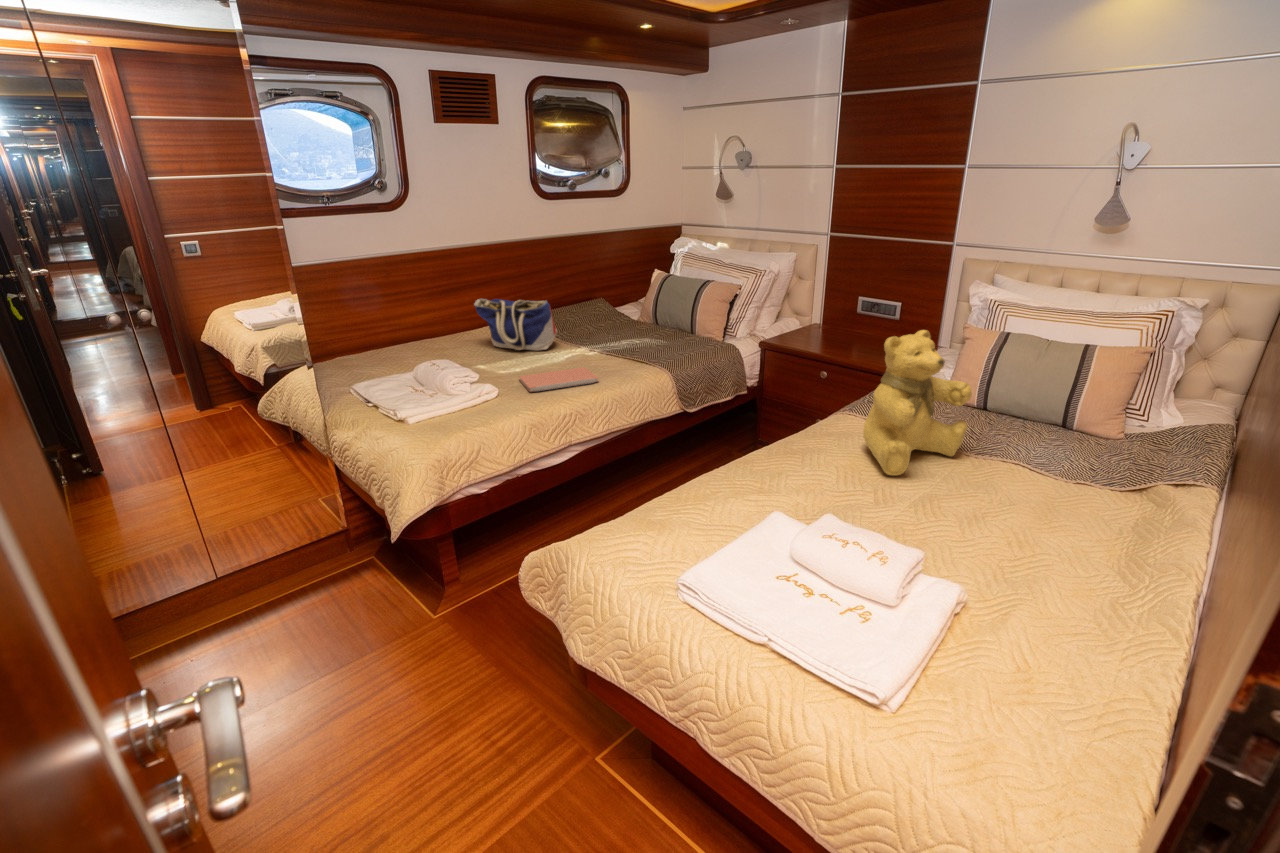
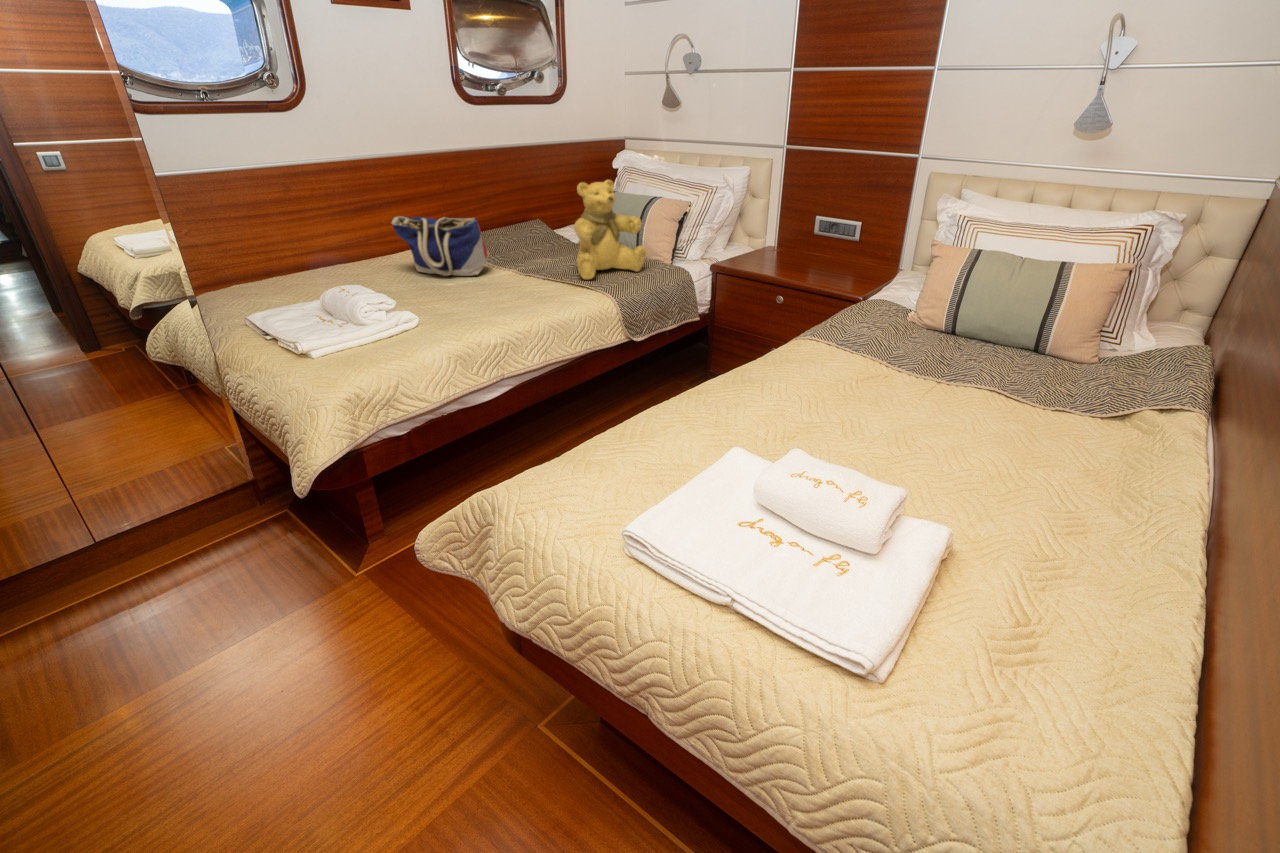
teddy bear: present [863,330,972,475] -> present [574,180,646,280]
notebook: present [519,367,598,392] -> none [444,293,536,321]

